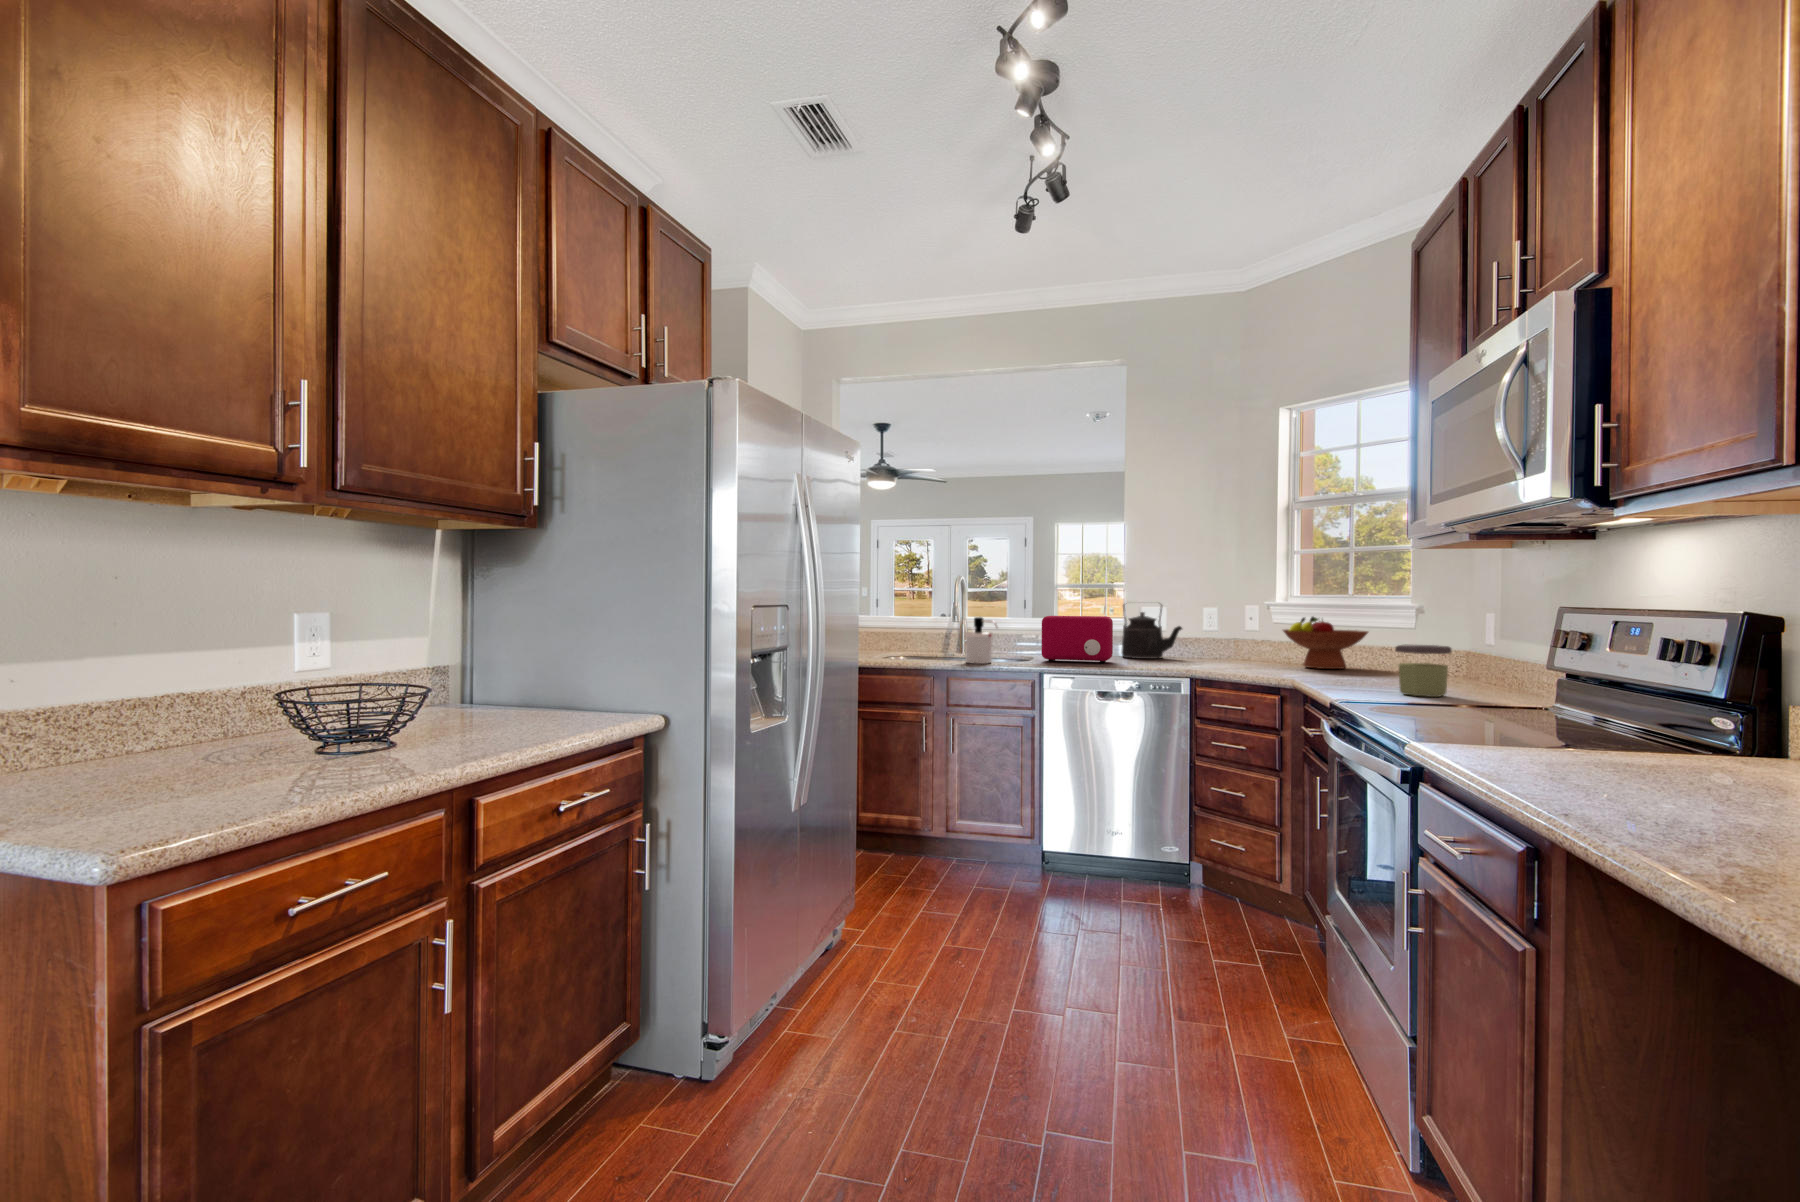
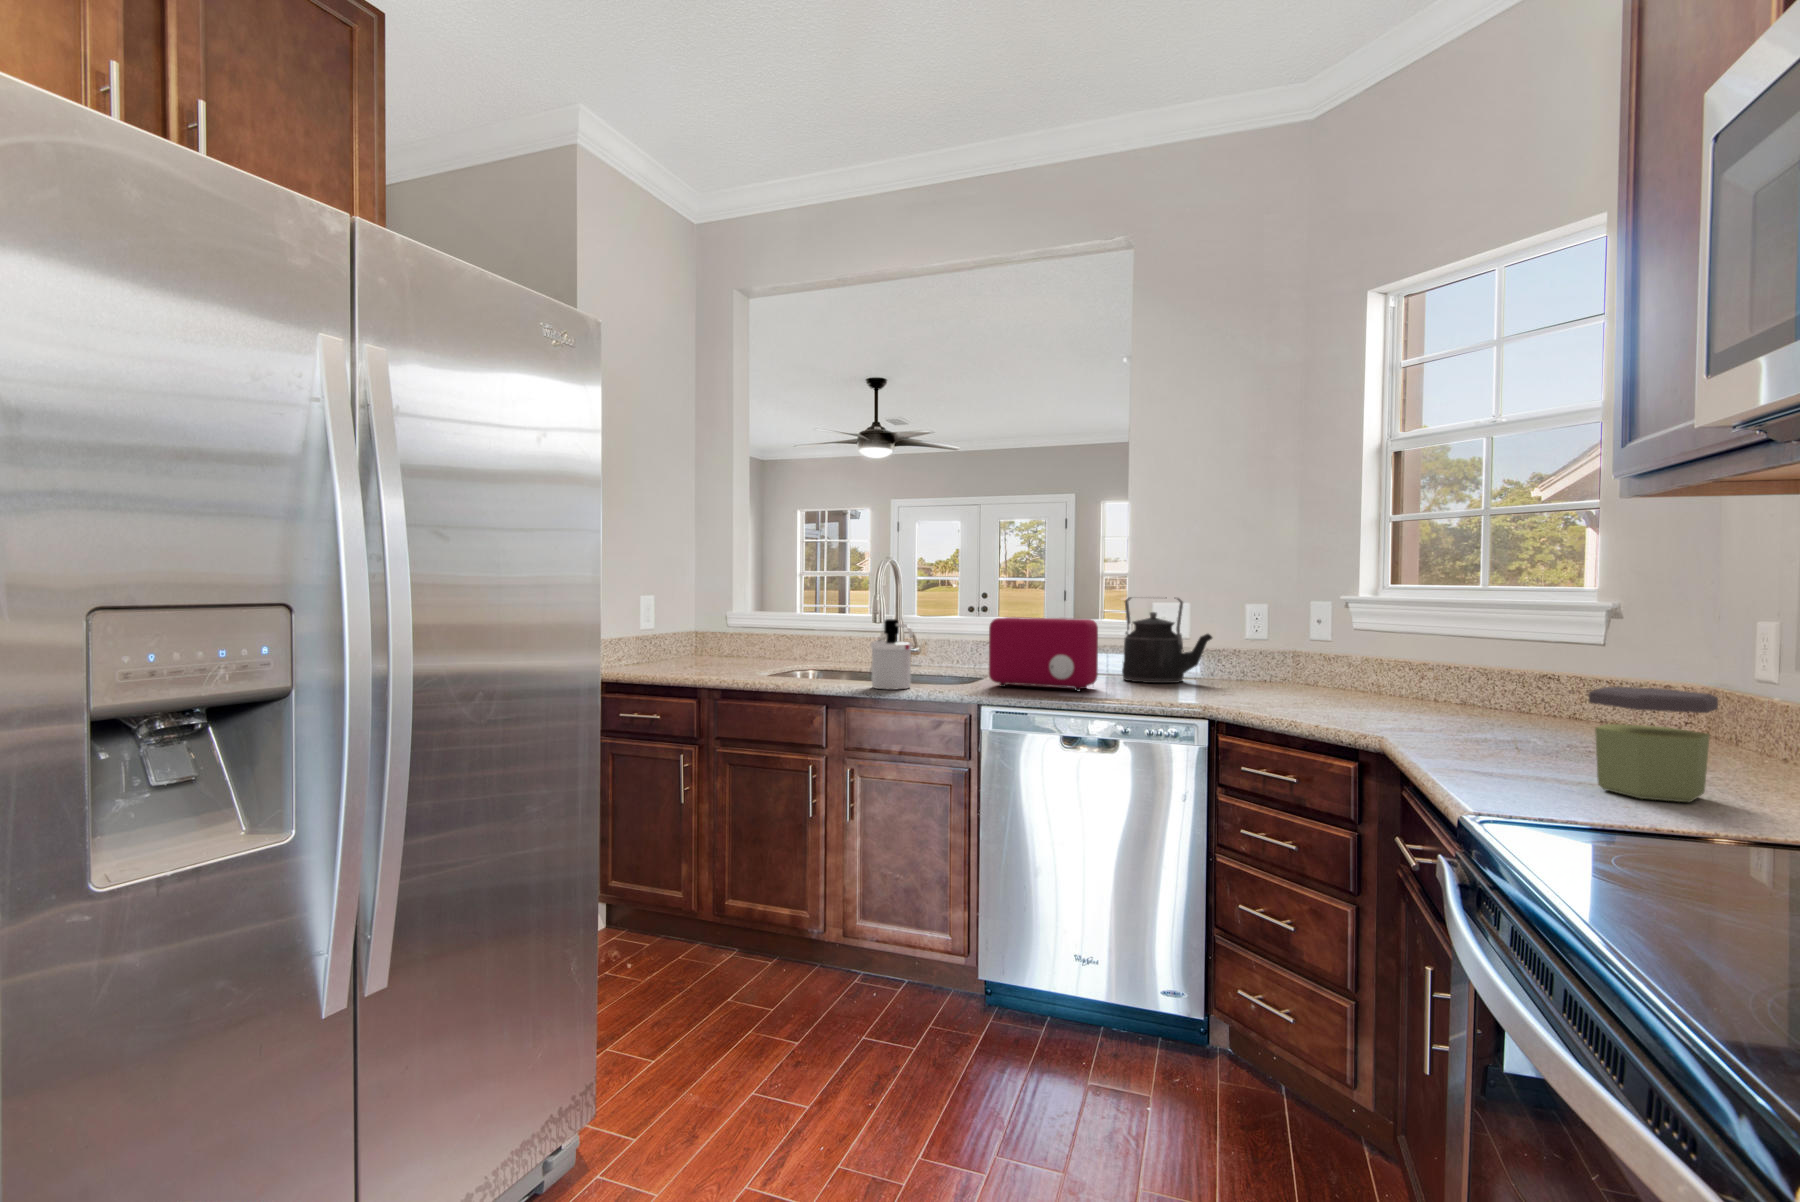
fruit bowl: present [1283,617,1368,669] -> none [1367,622,1521,711]

